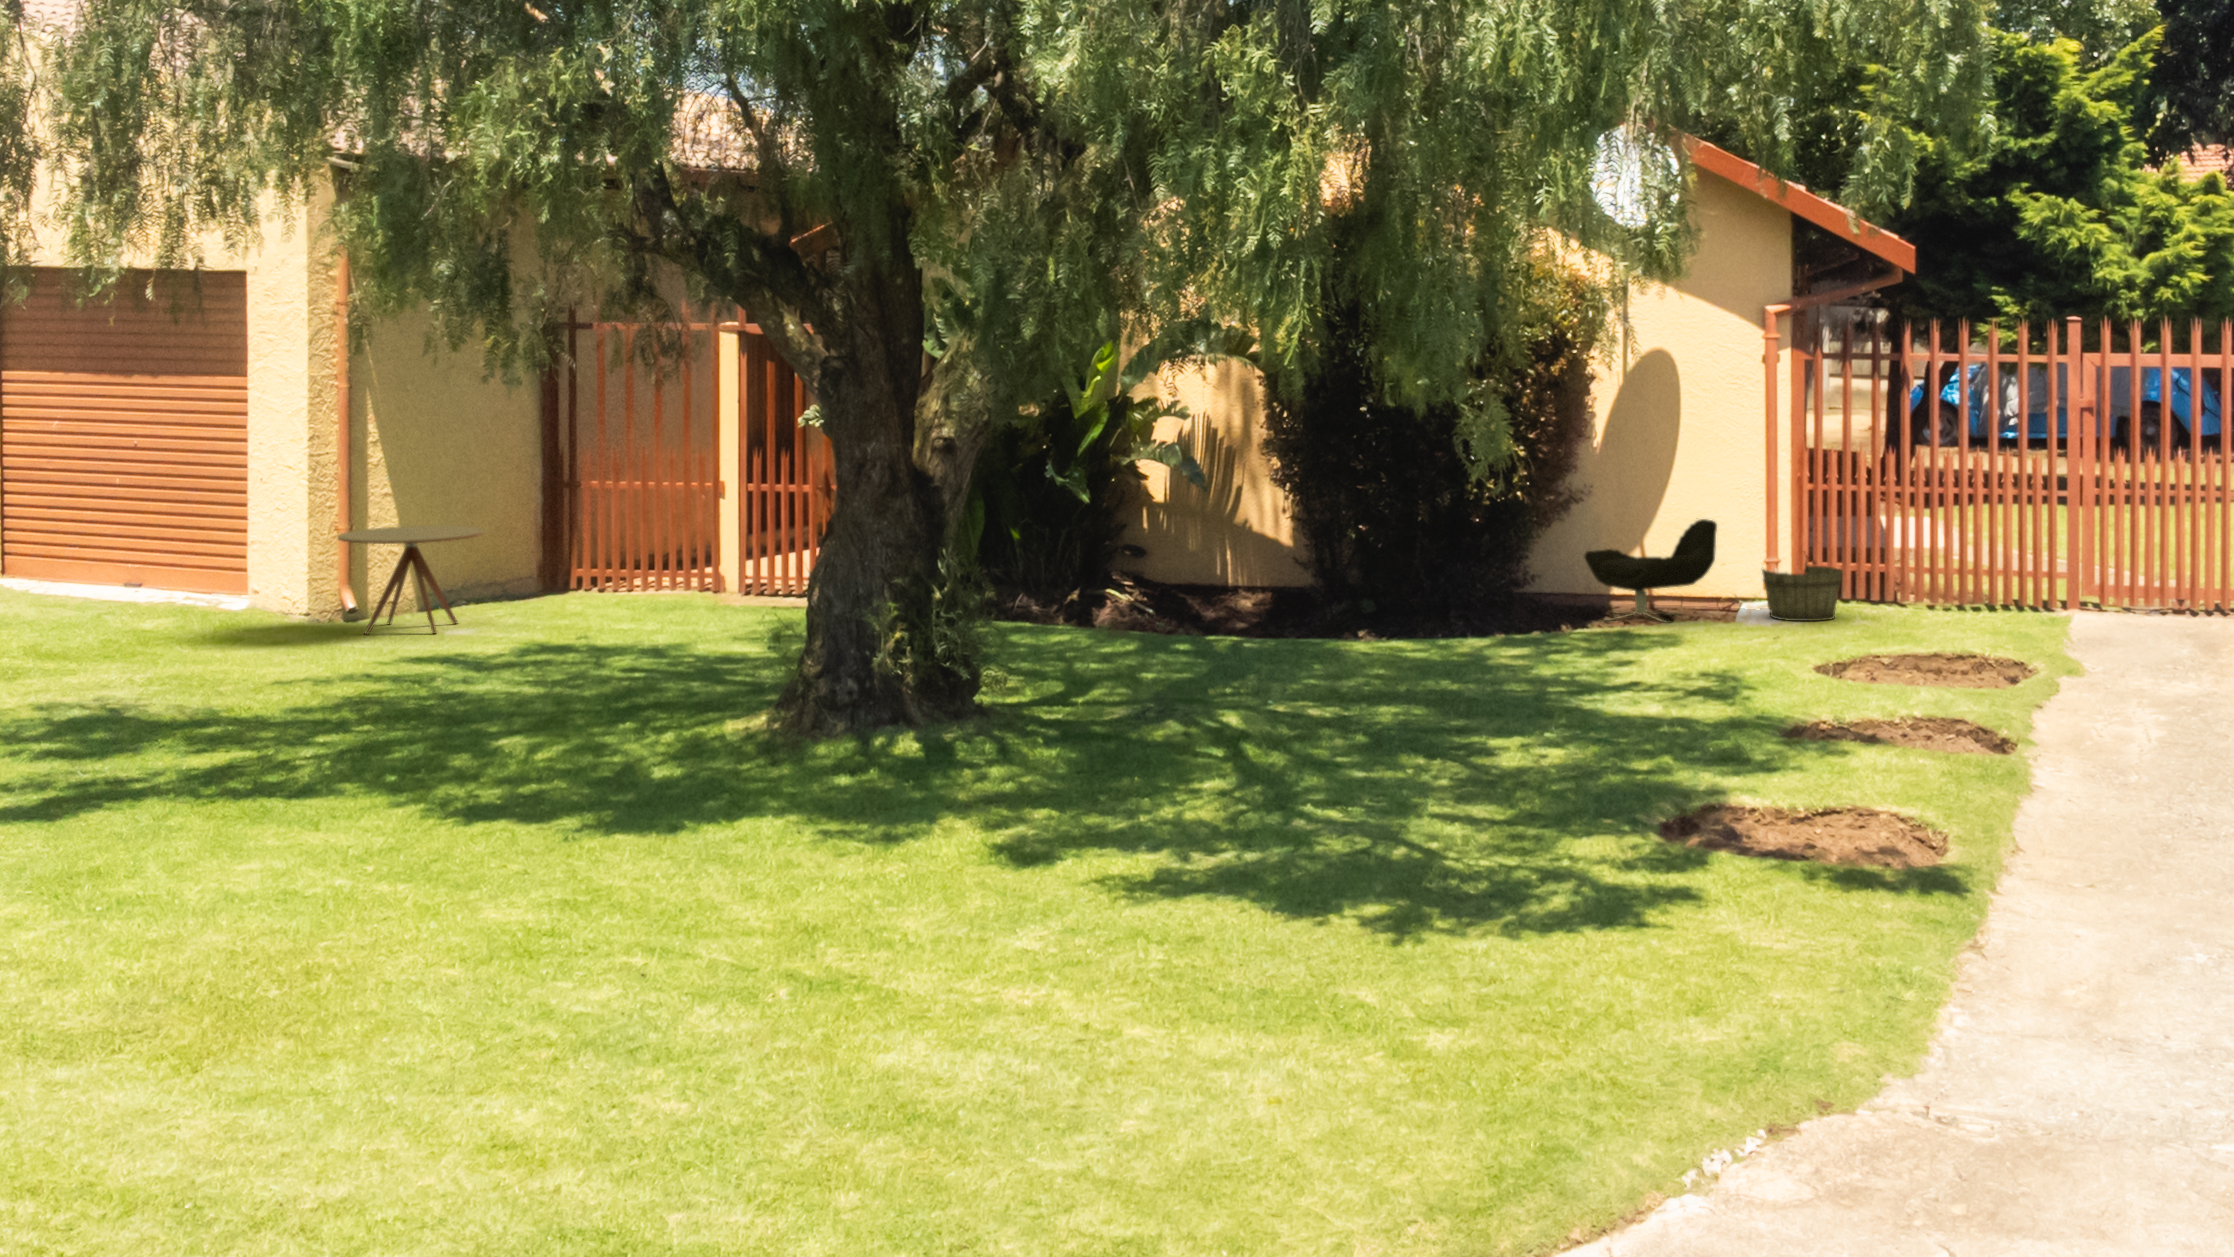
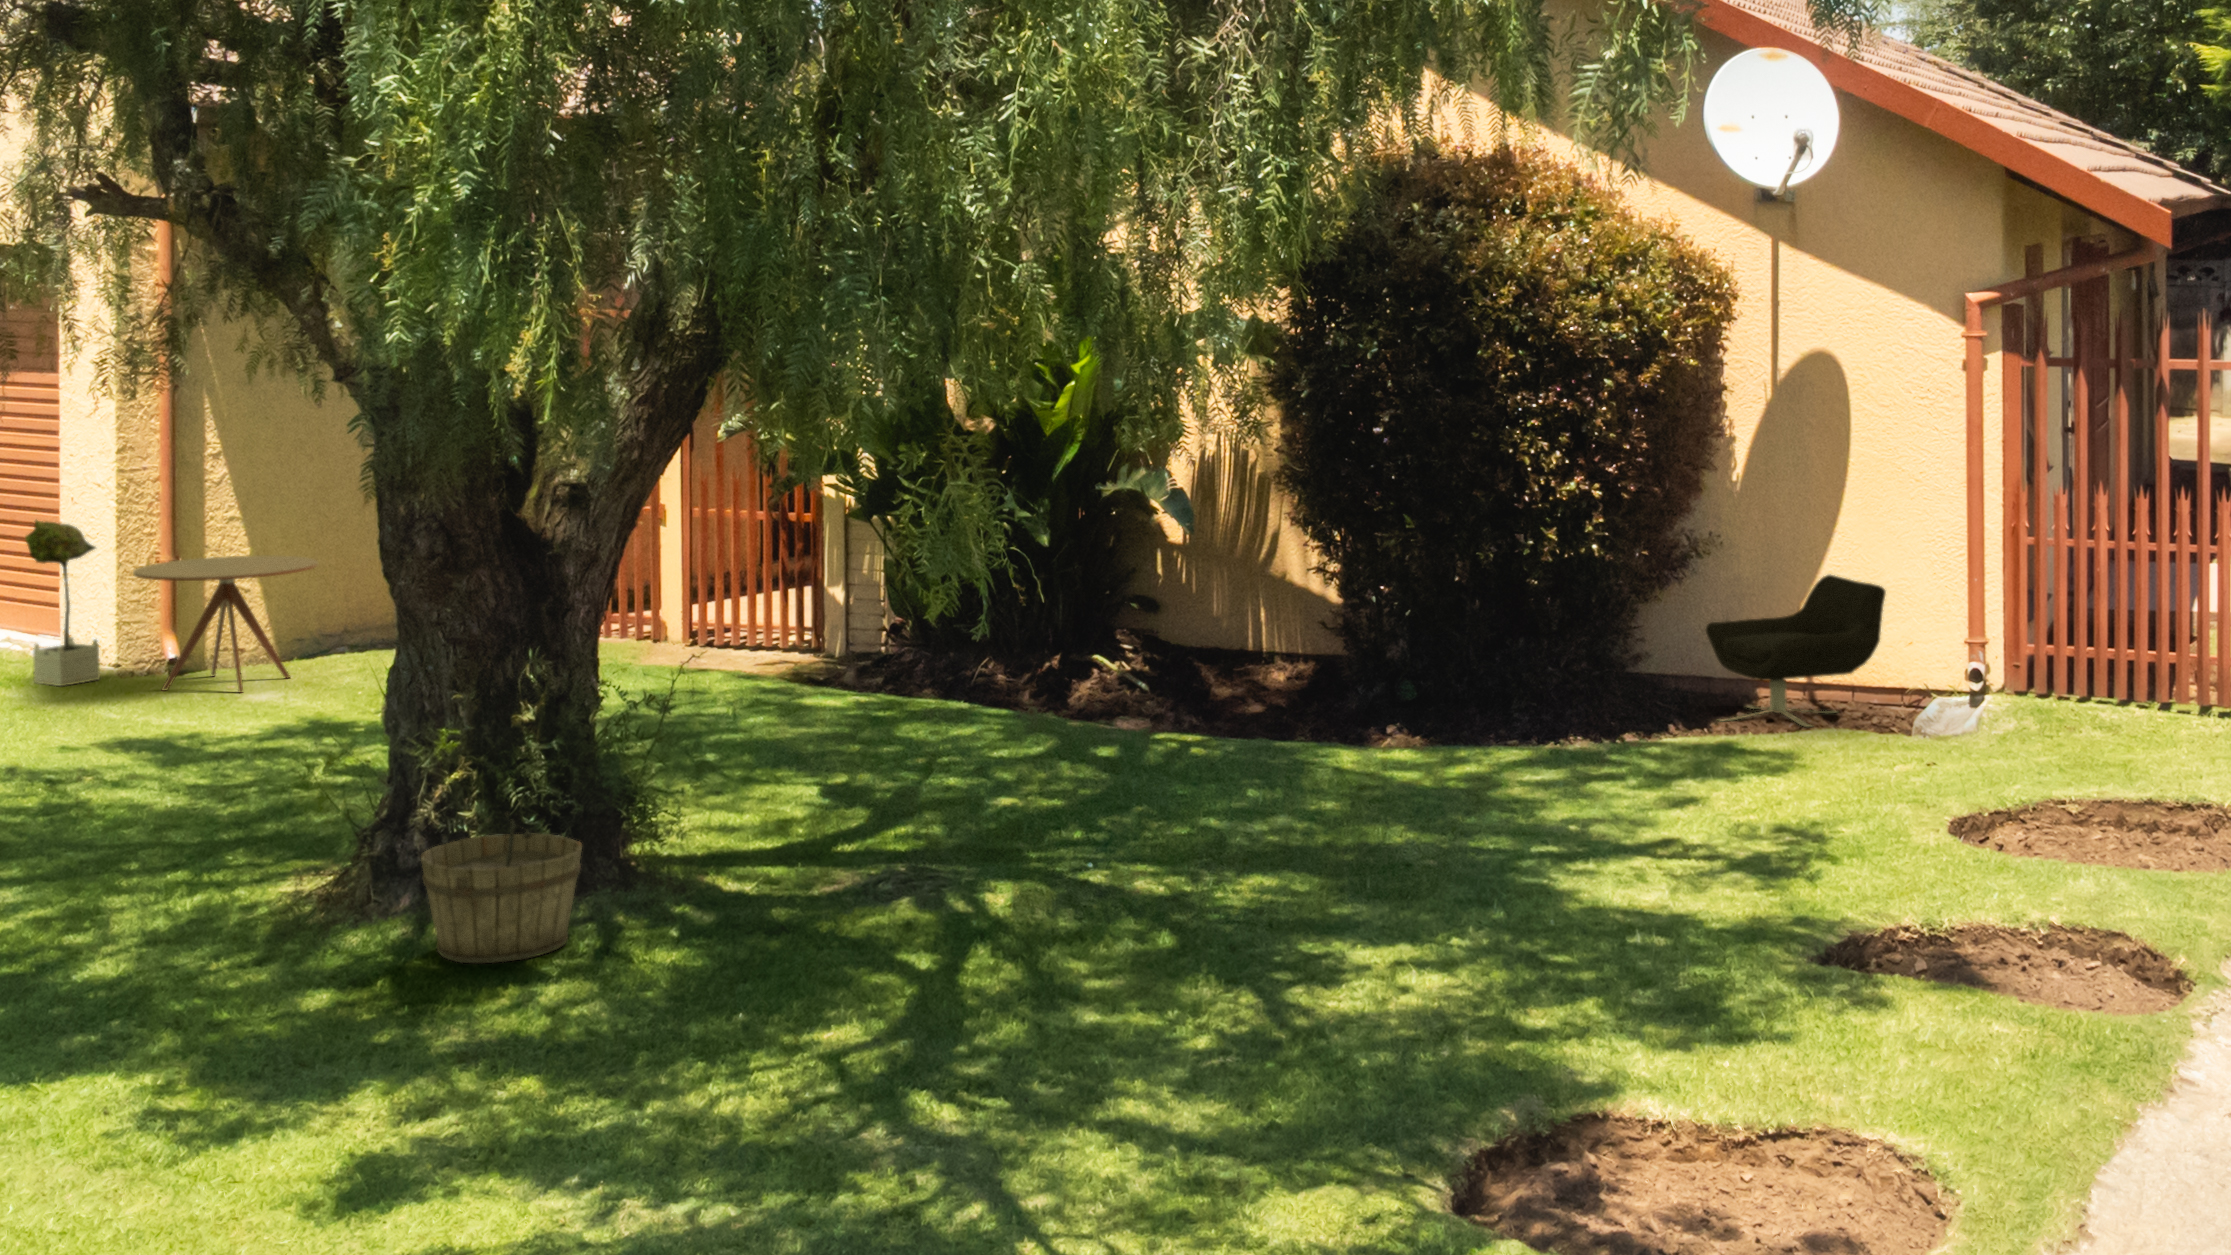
potted tree: none [234,498,296,634] -> present [25,520,100,686]
wooden bucket: present [1762,556,1842,621] -> present [421,812,582,963]

